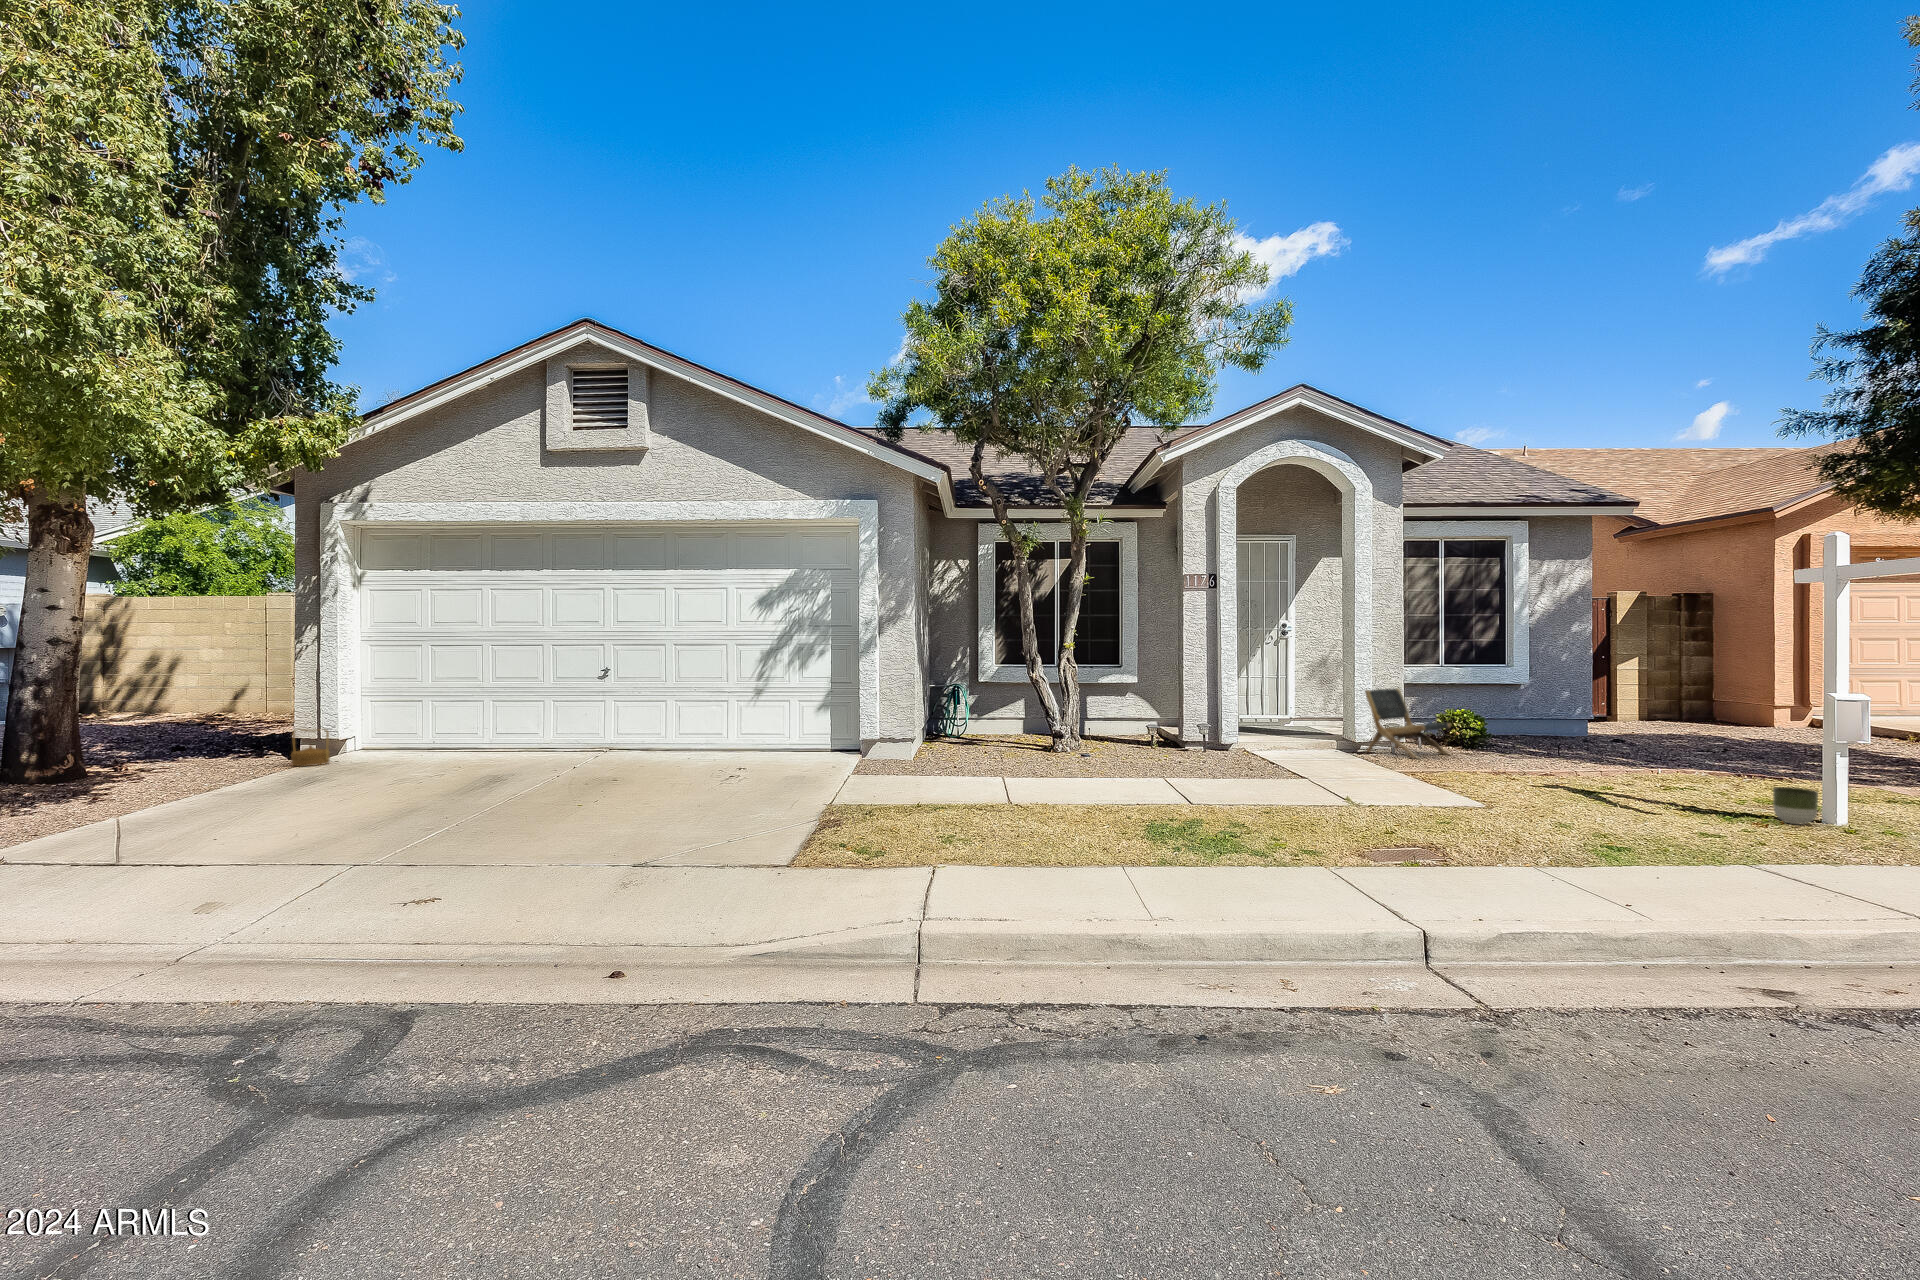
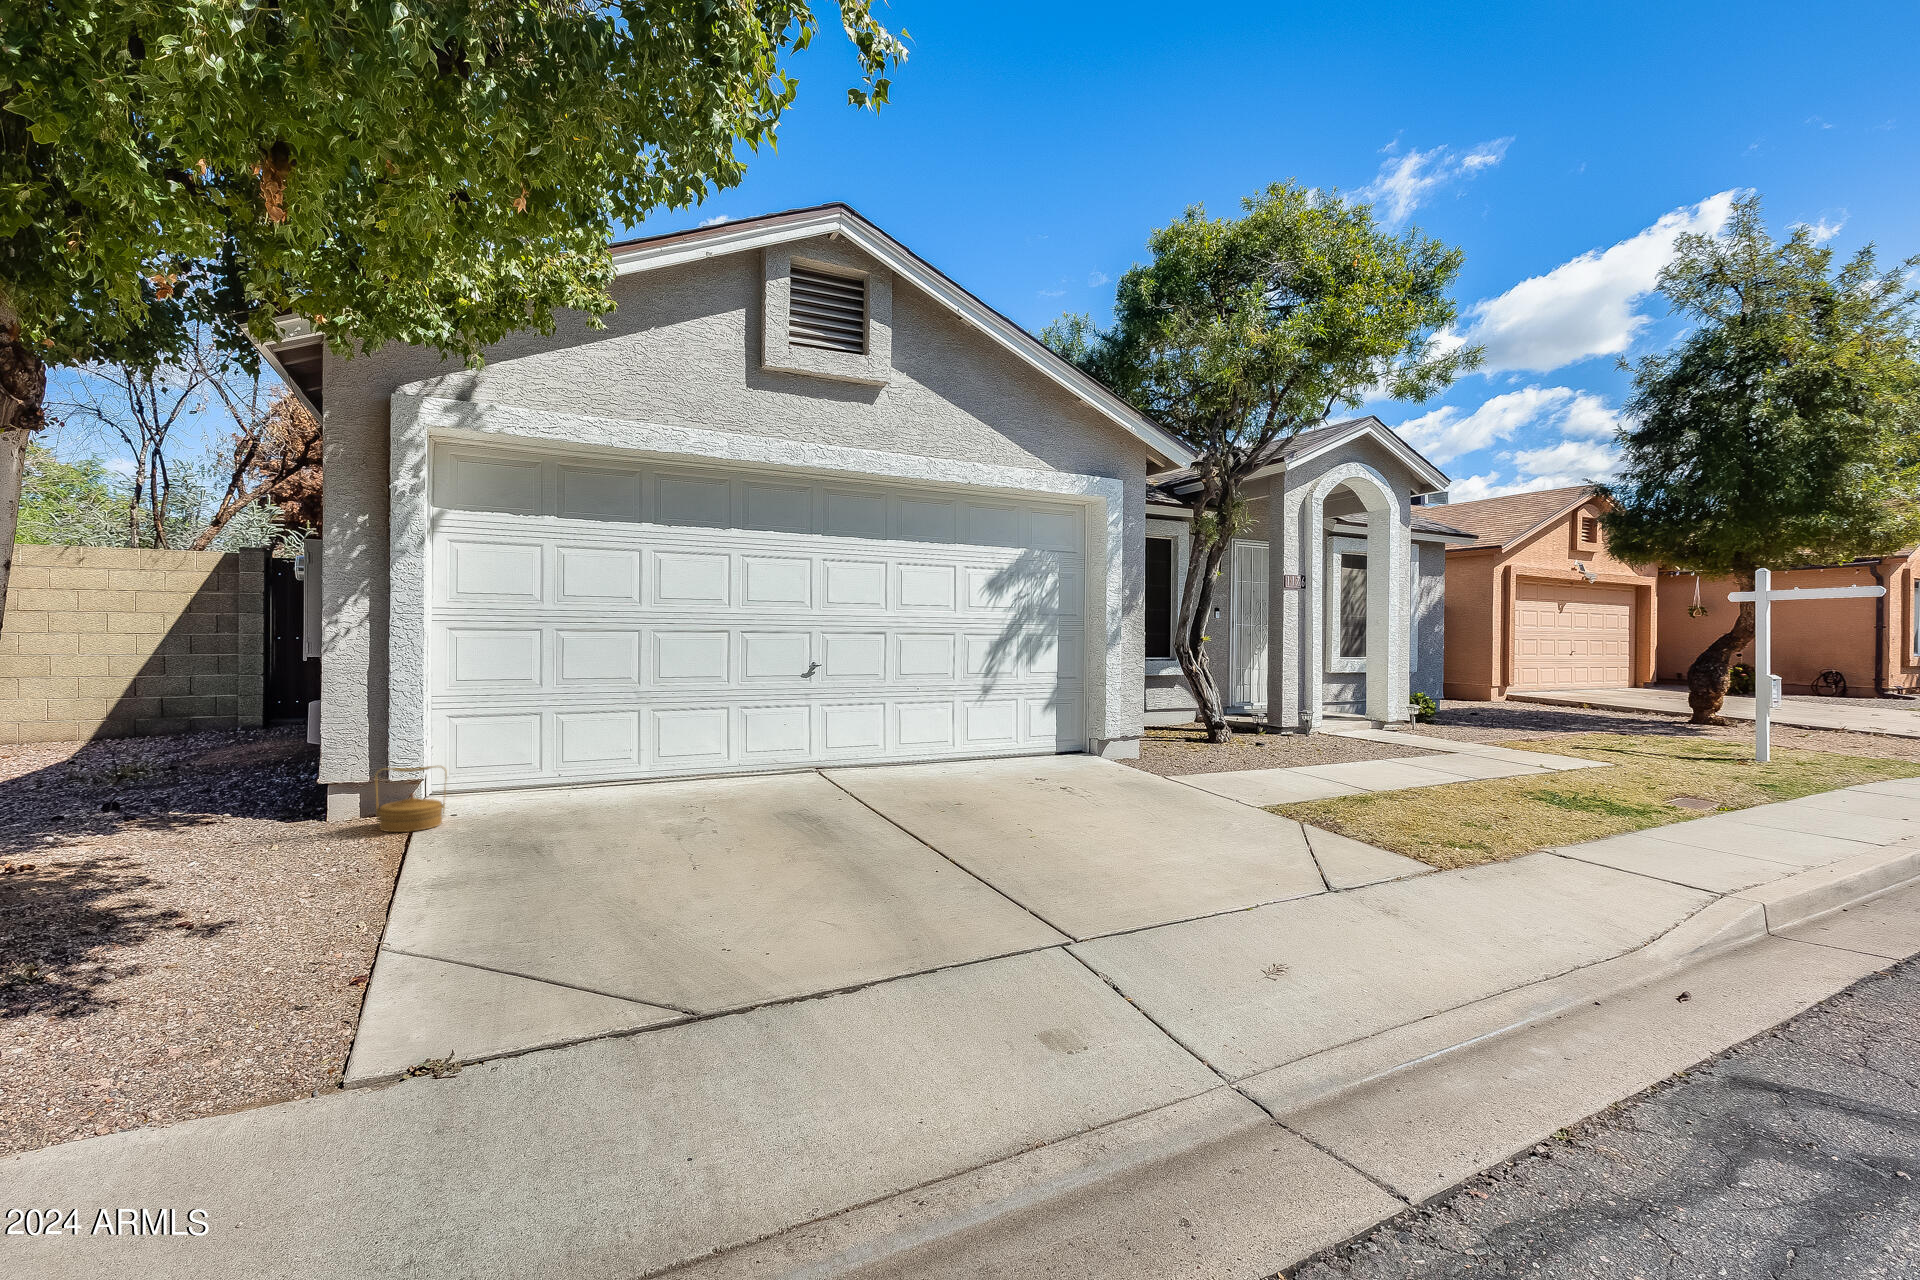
lounge chair: present [1365,688,1451,759] -> none [1401,676,1461,734]
planter: present [1773,787,1818,824] -> none [1781,744,1813,768]

